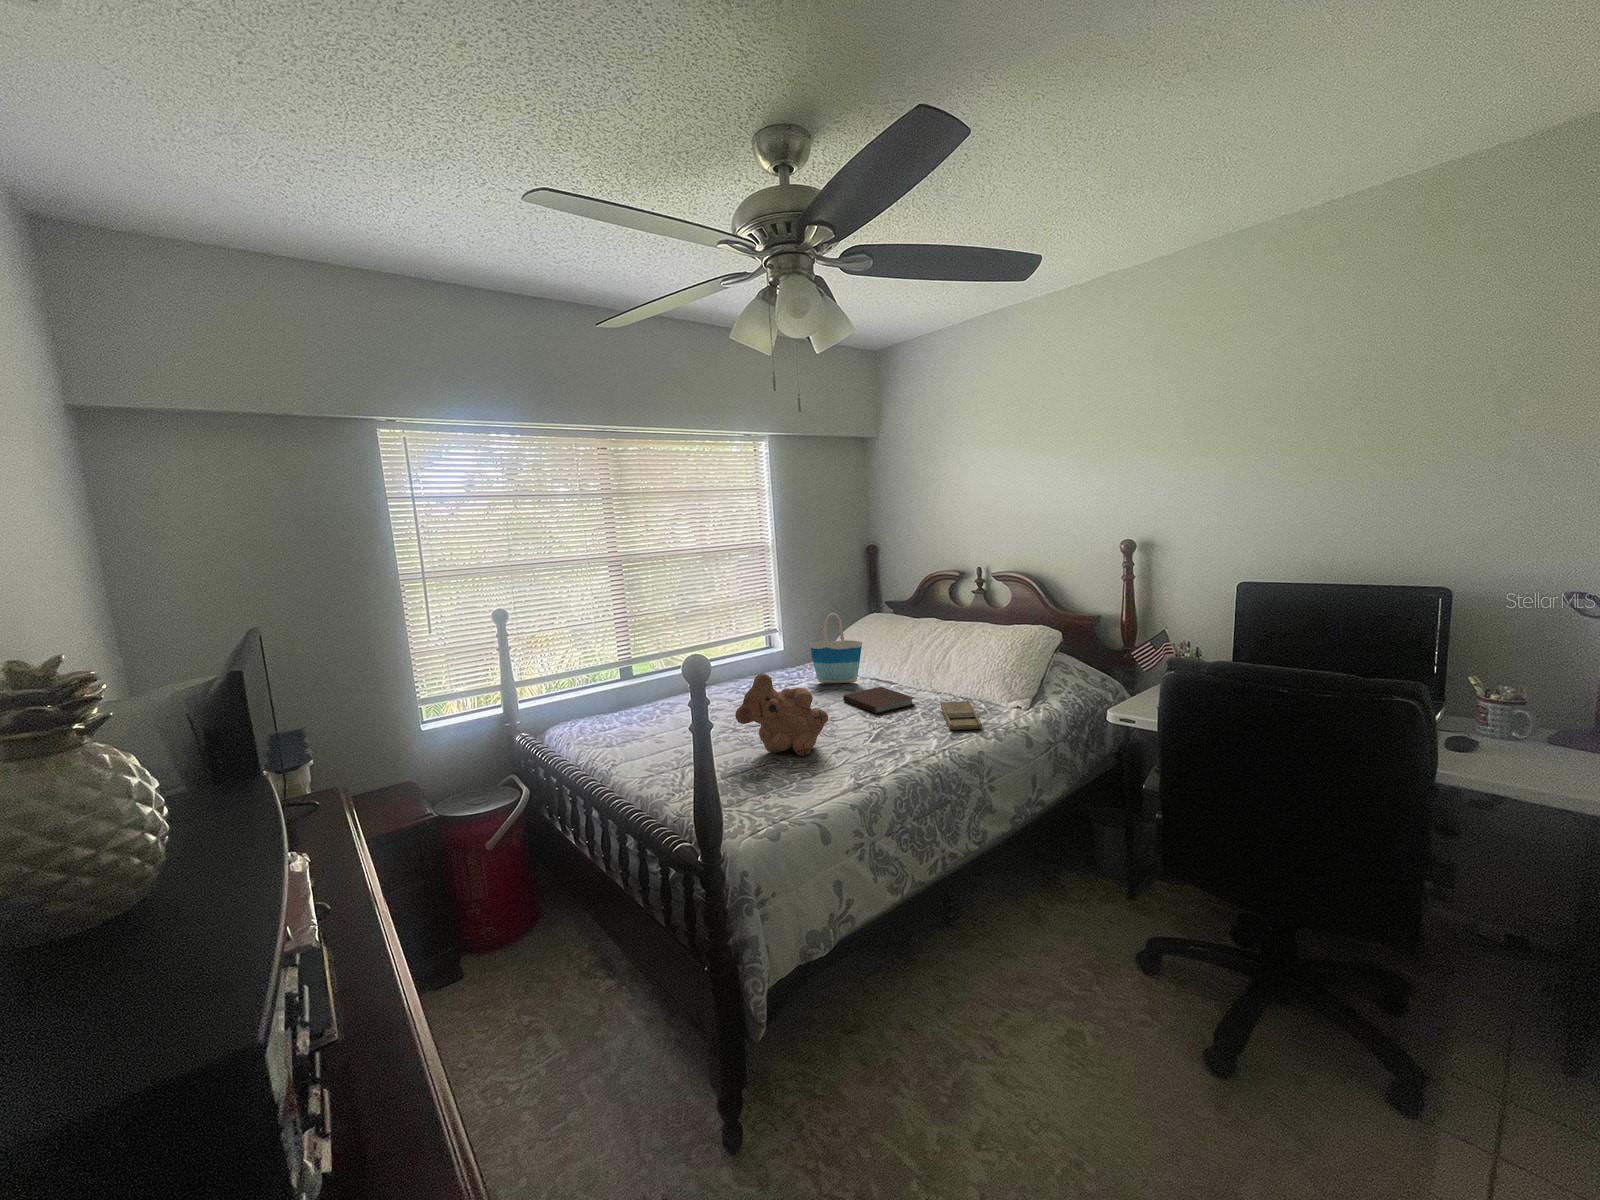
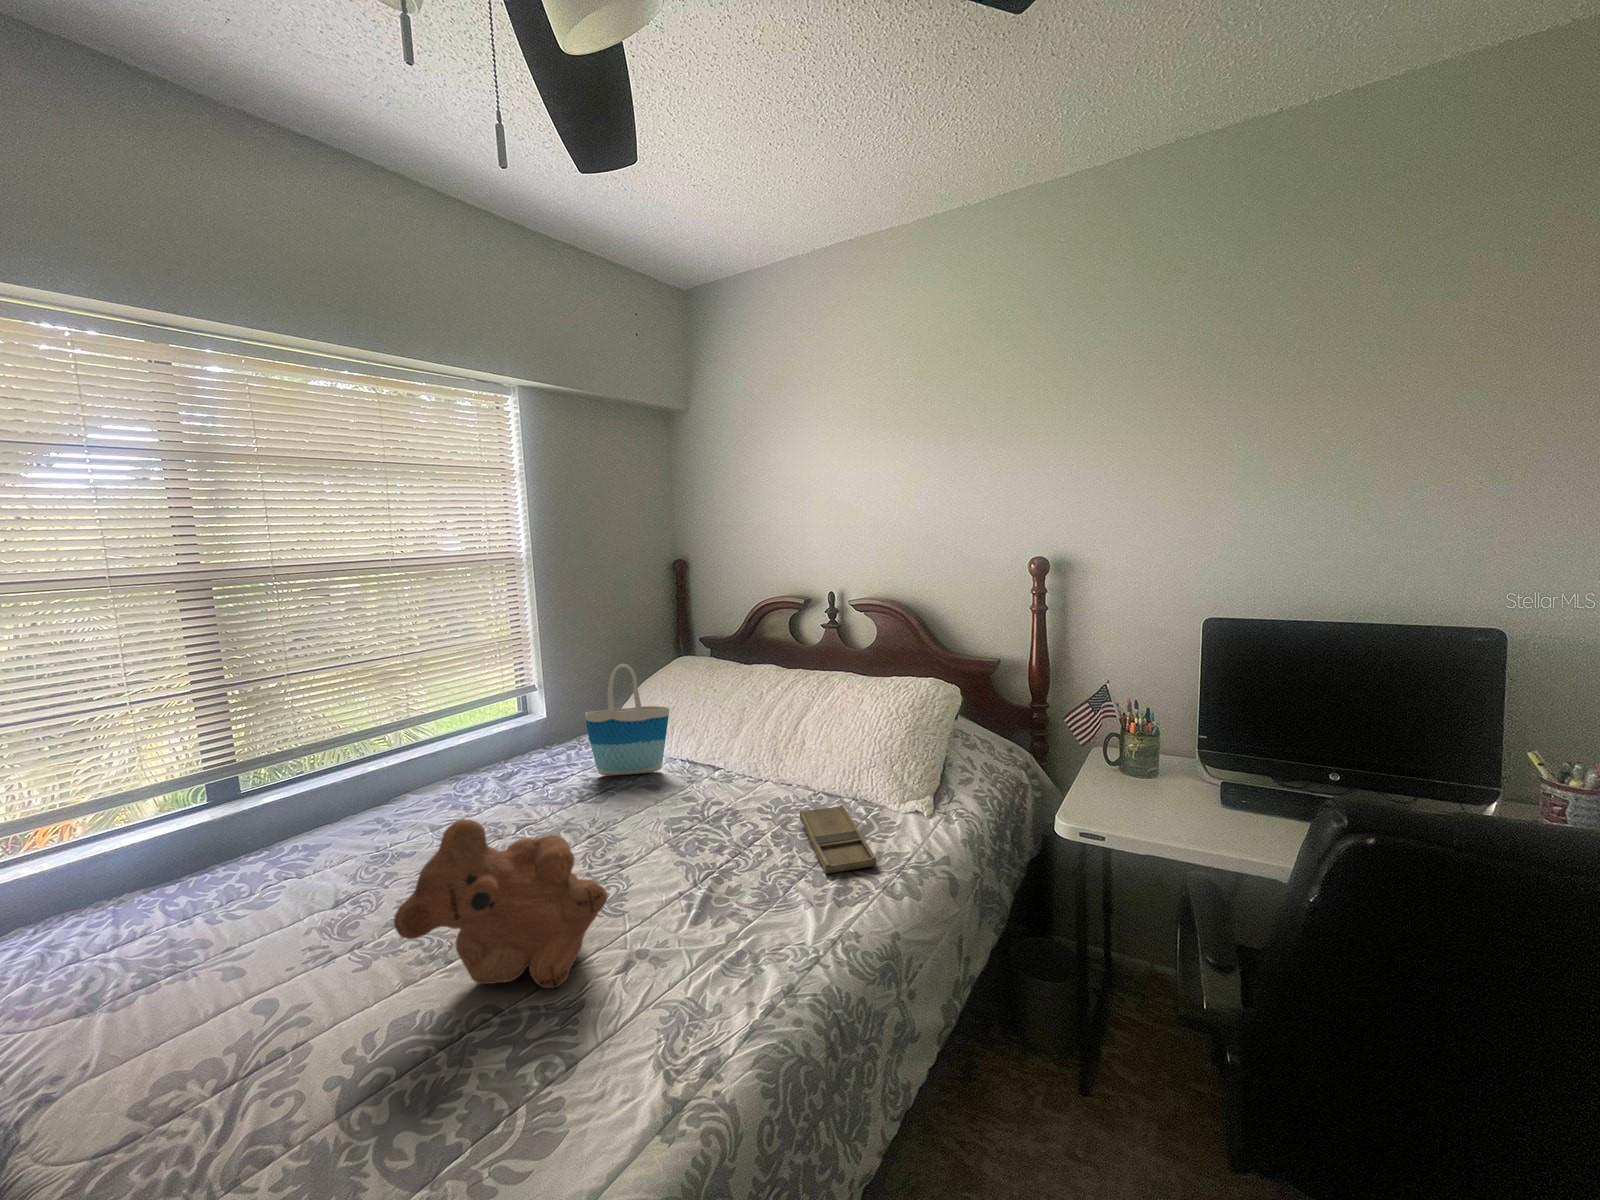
notebook: present [843,687,915,714] -> none [639,781,759,842]

